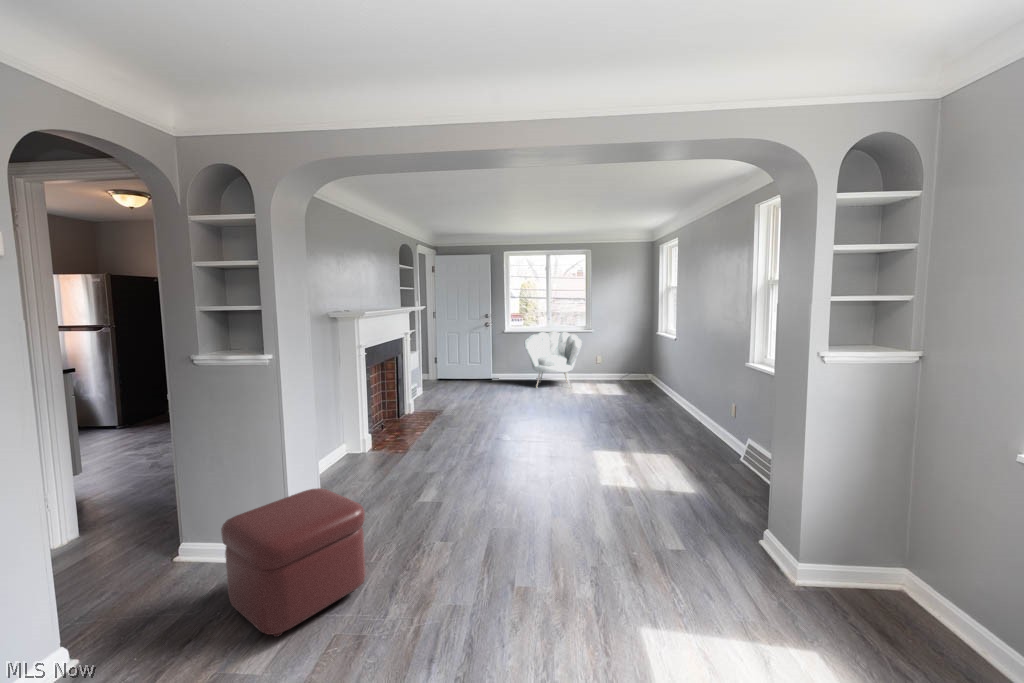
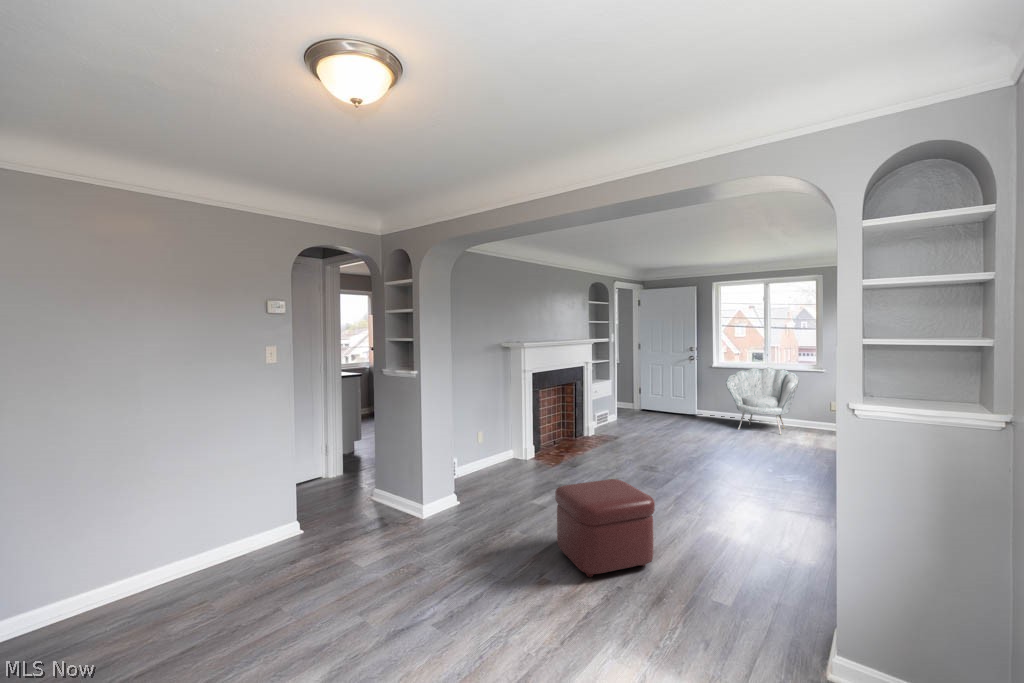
ottoman: present [221,488,365,637] -> present [555,479,655,577]

